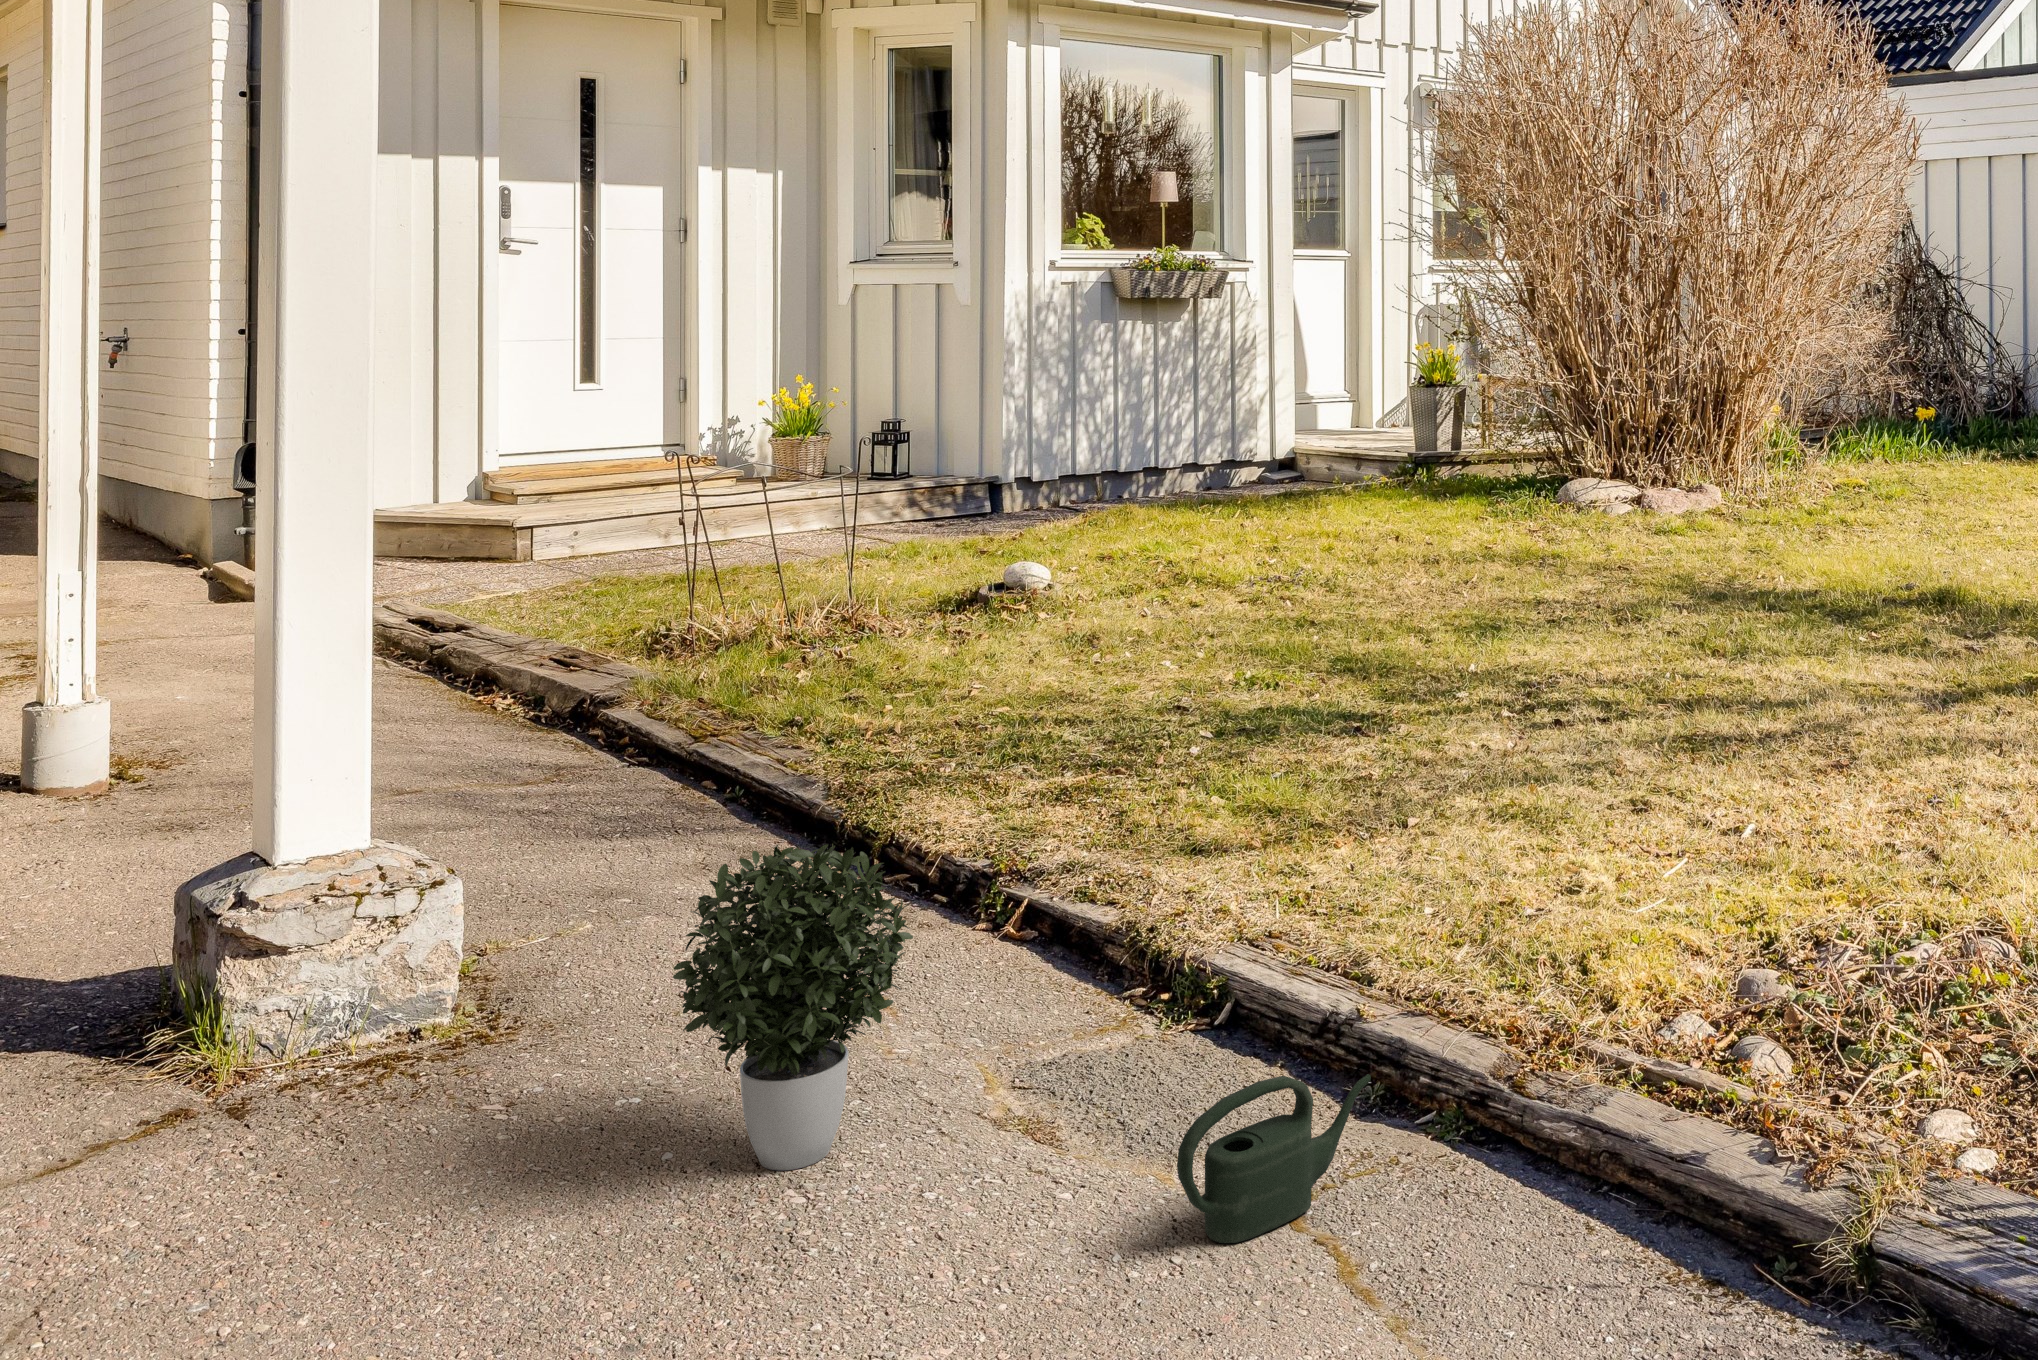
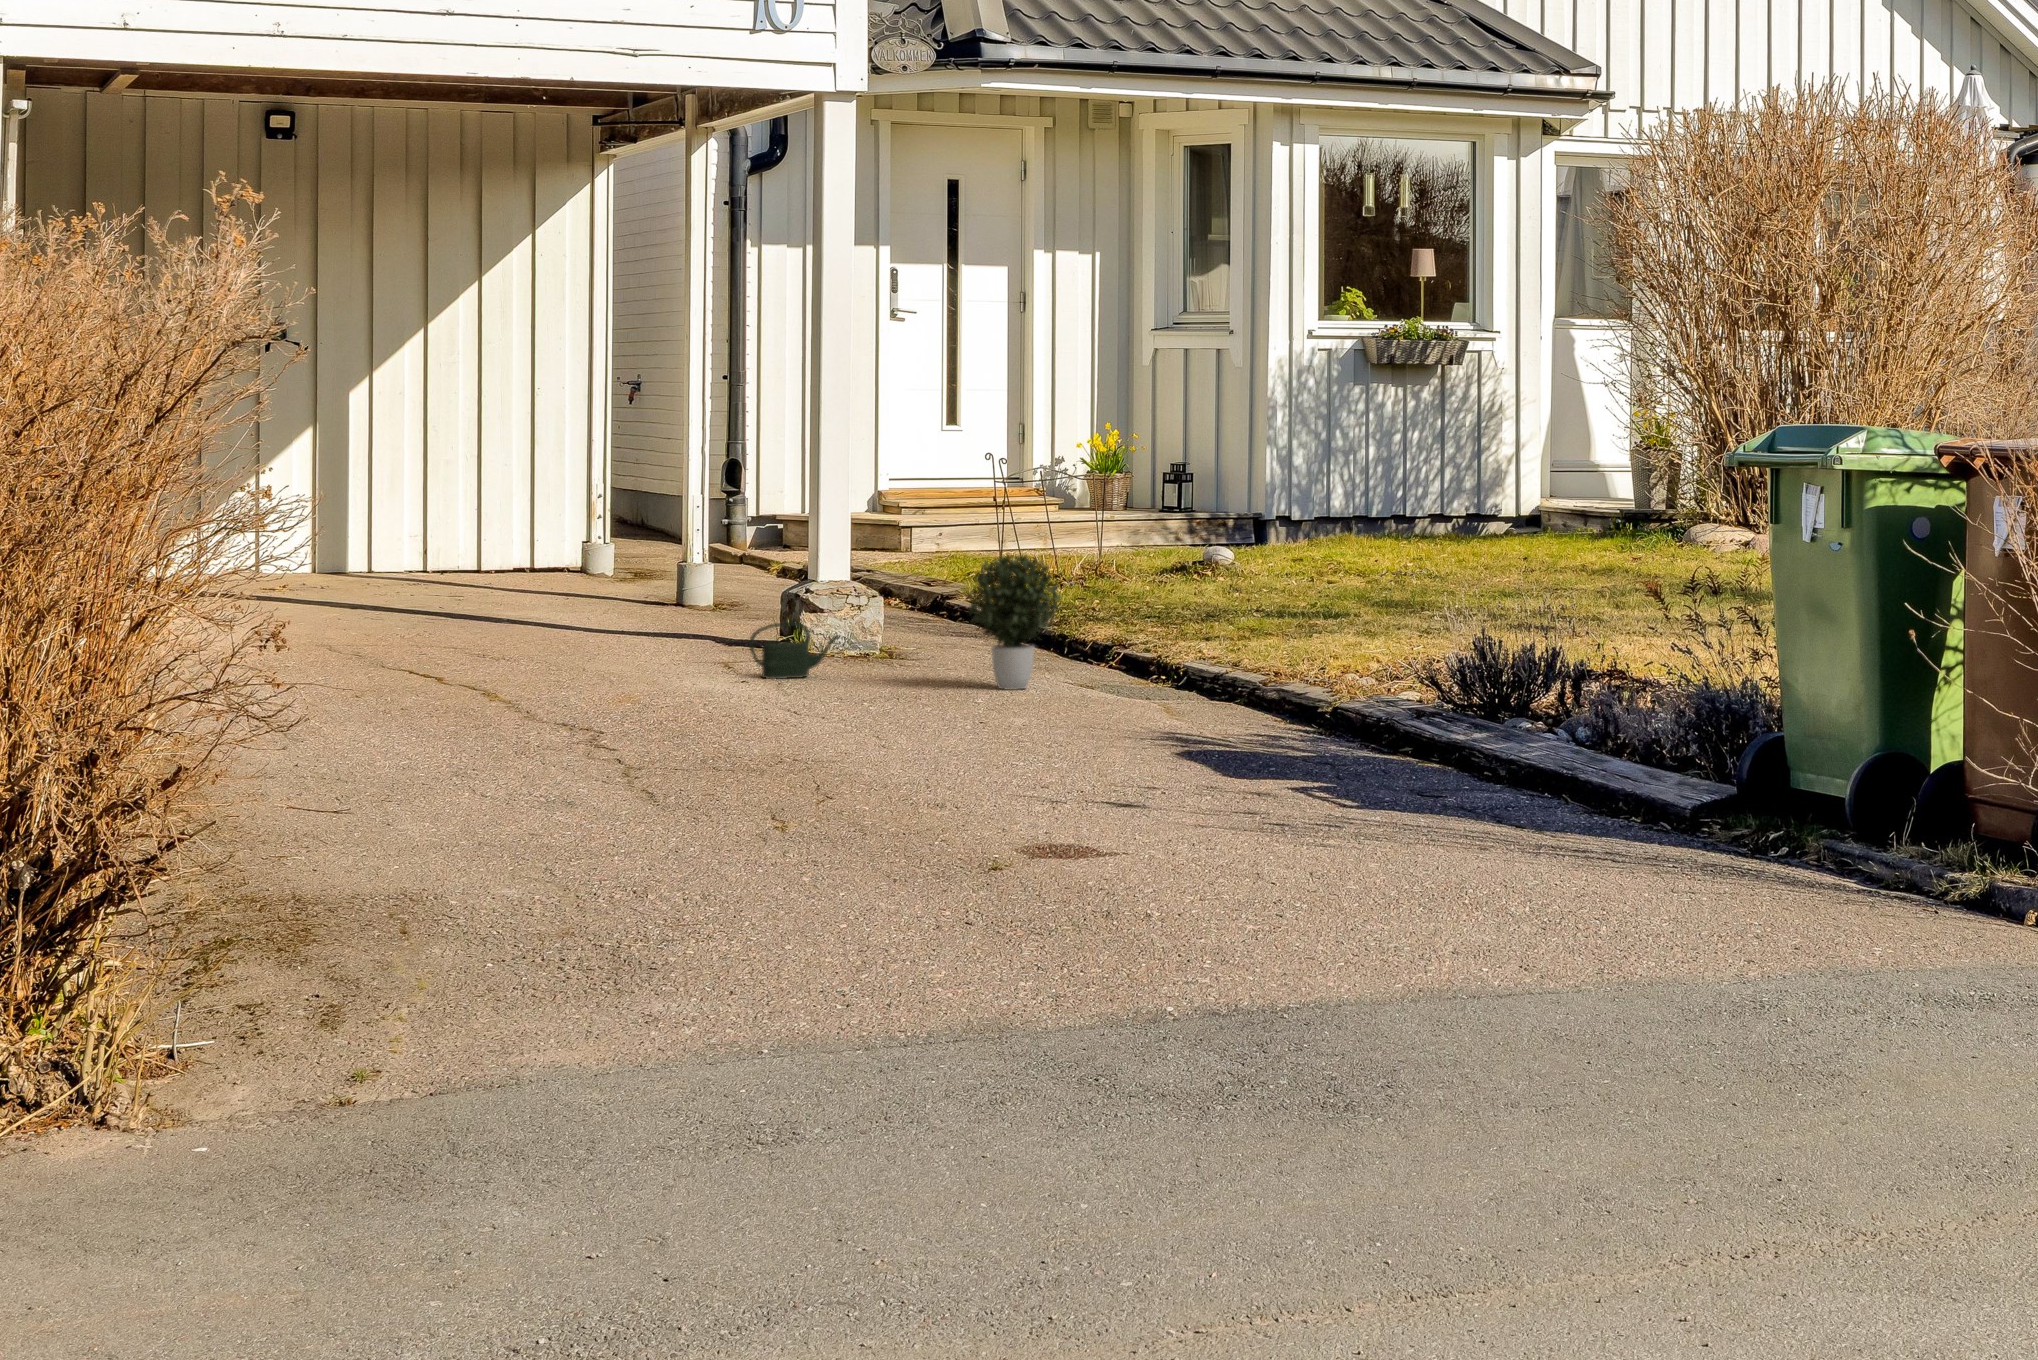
watering can: present [1177,1074,1371,1243] -> present [749,622,840,679]

